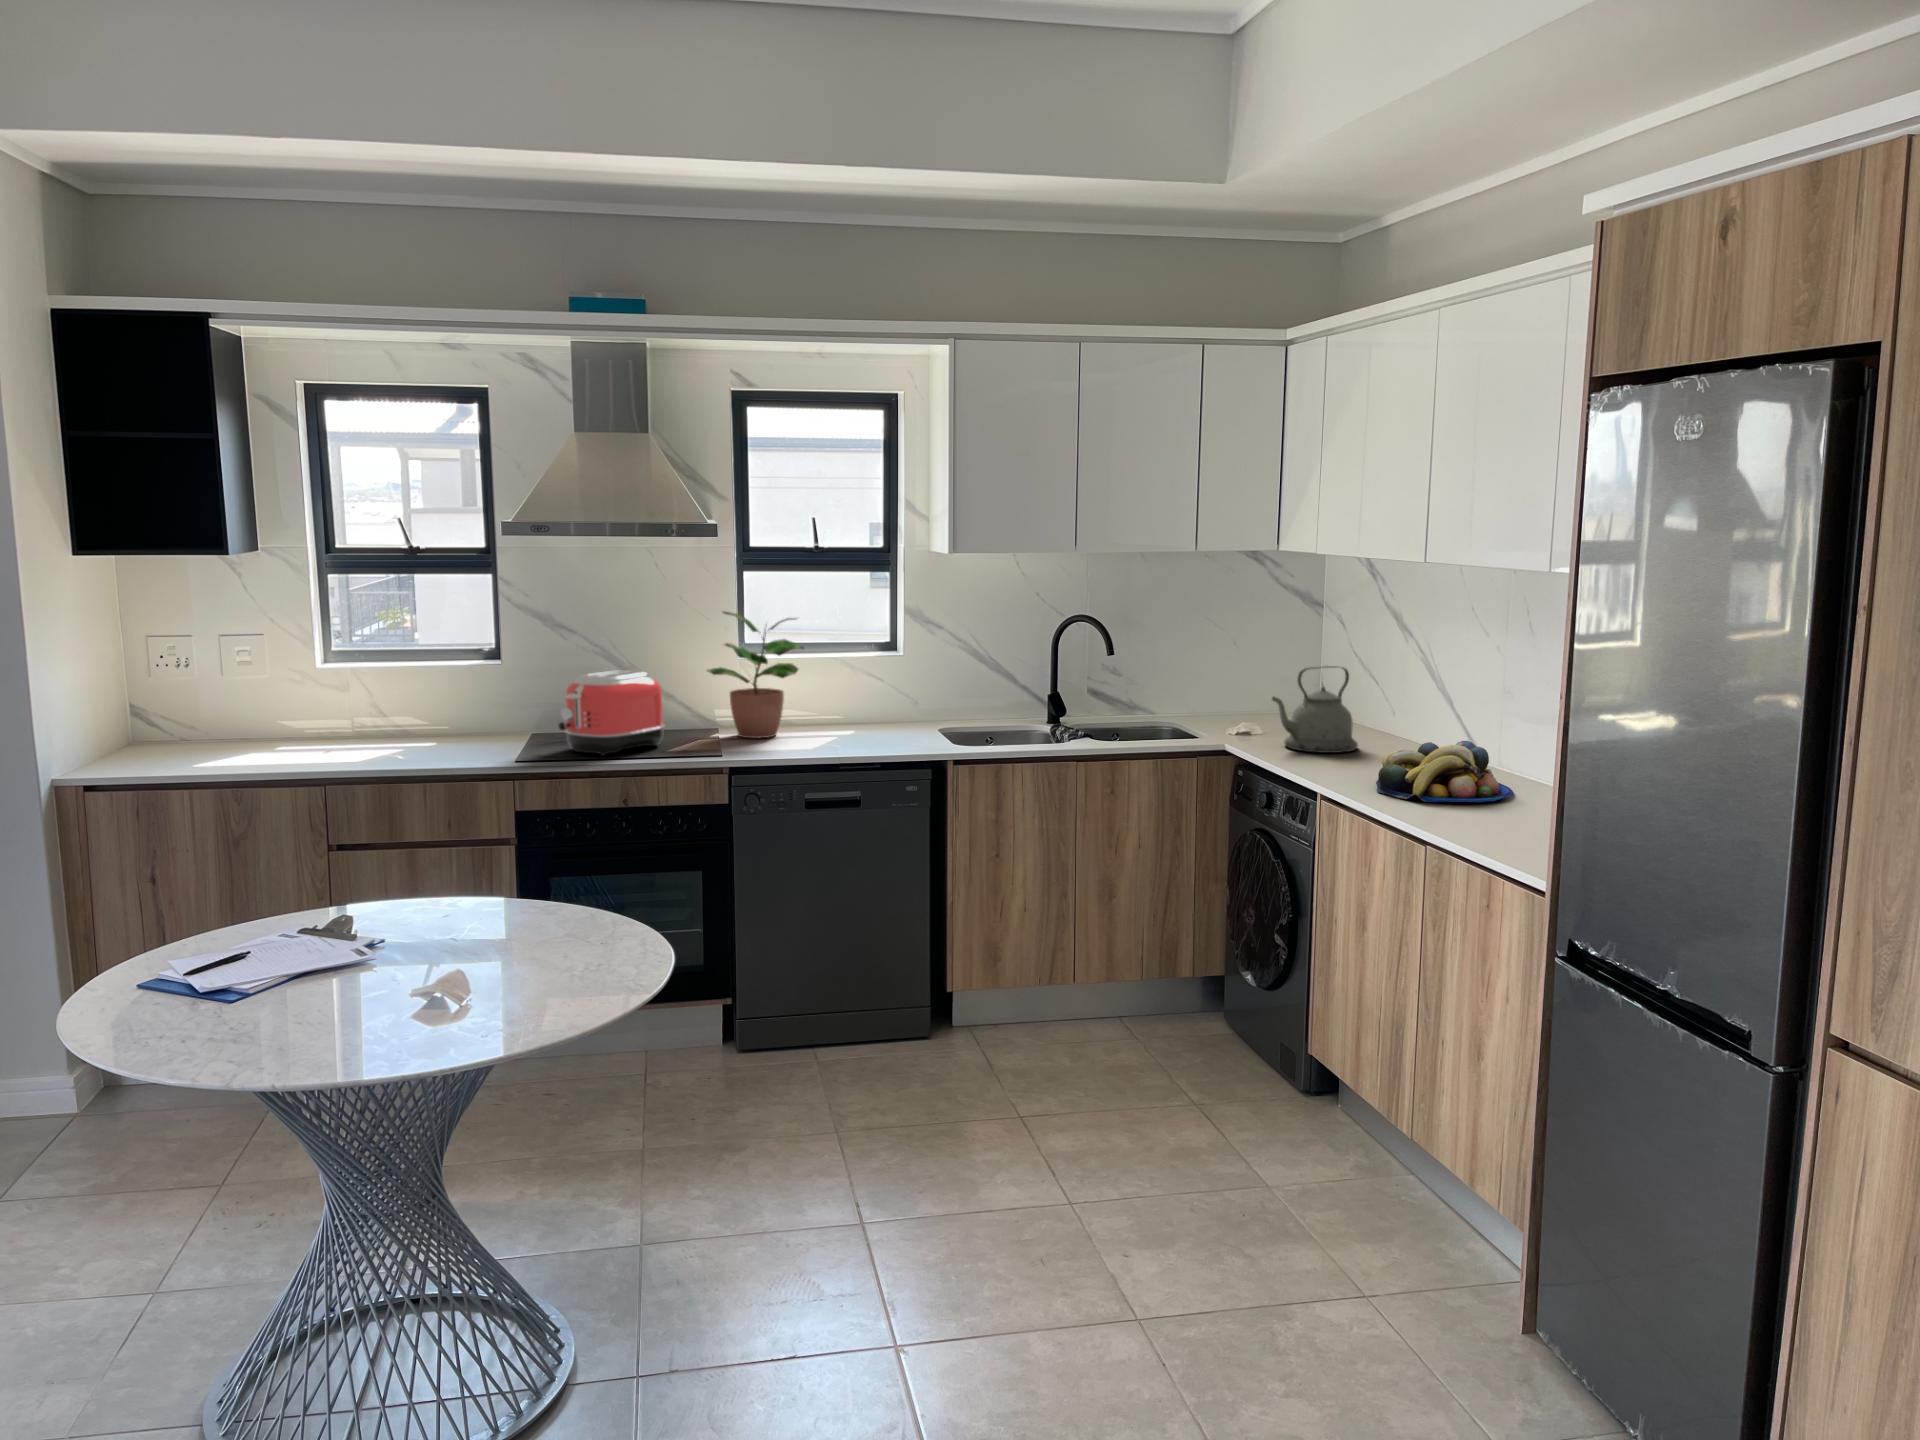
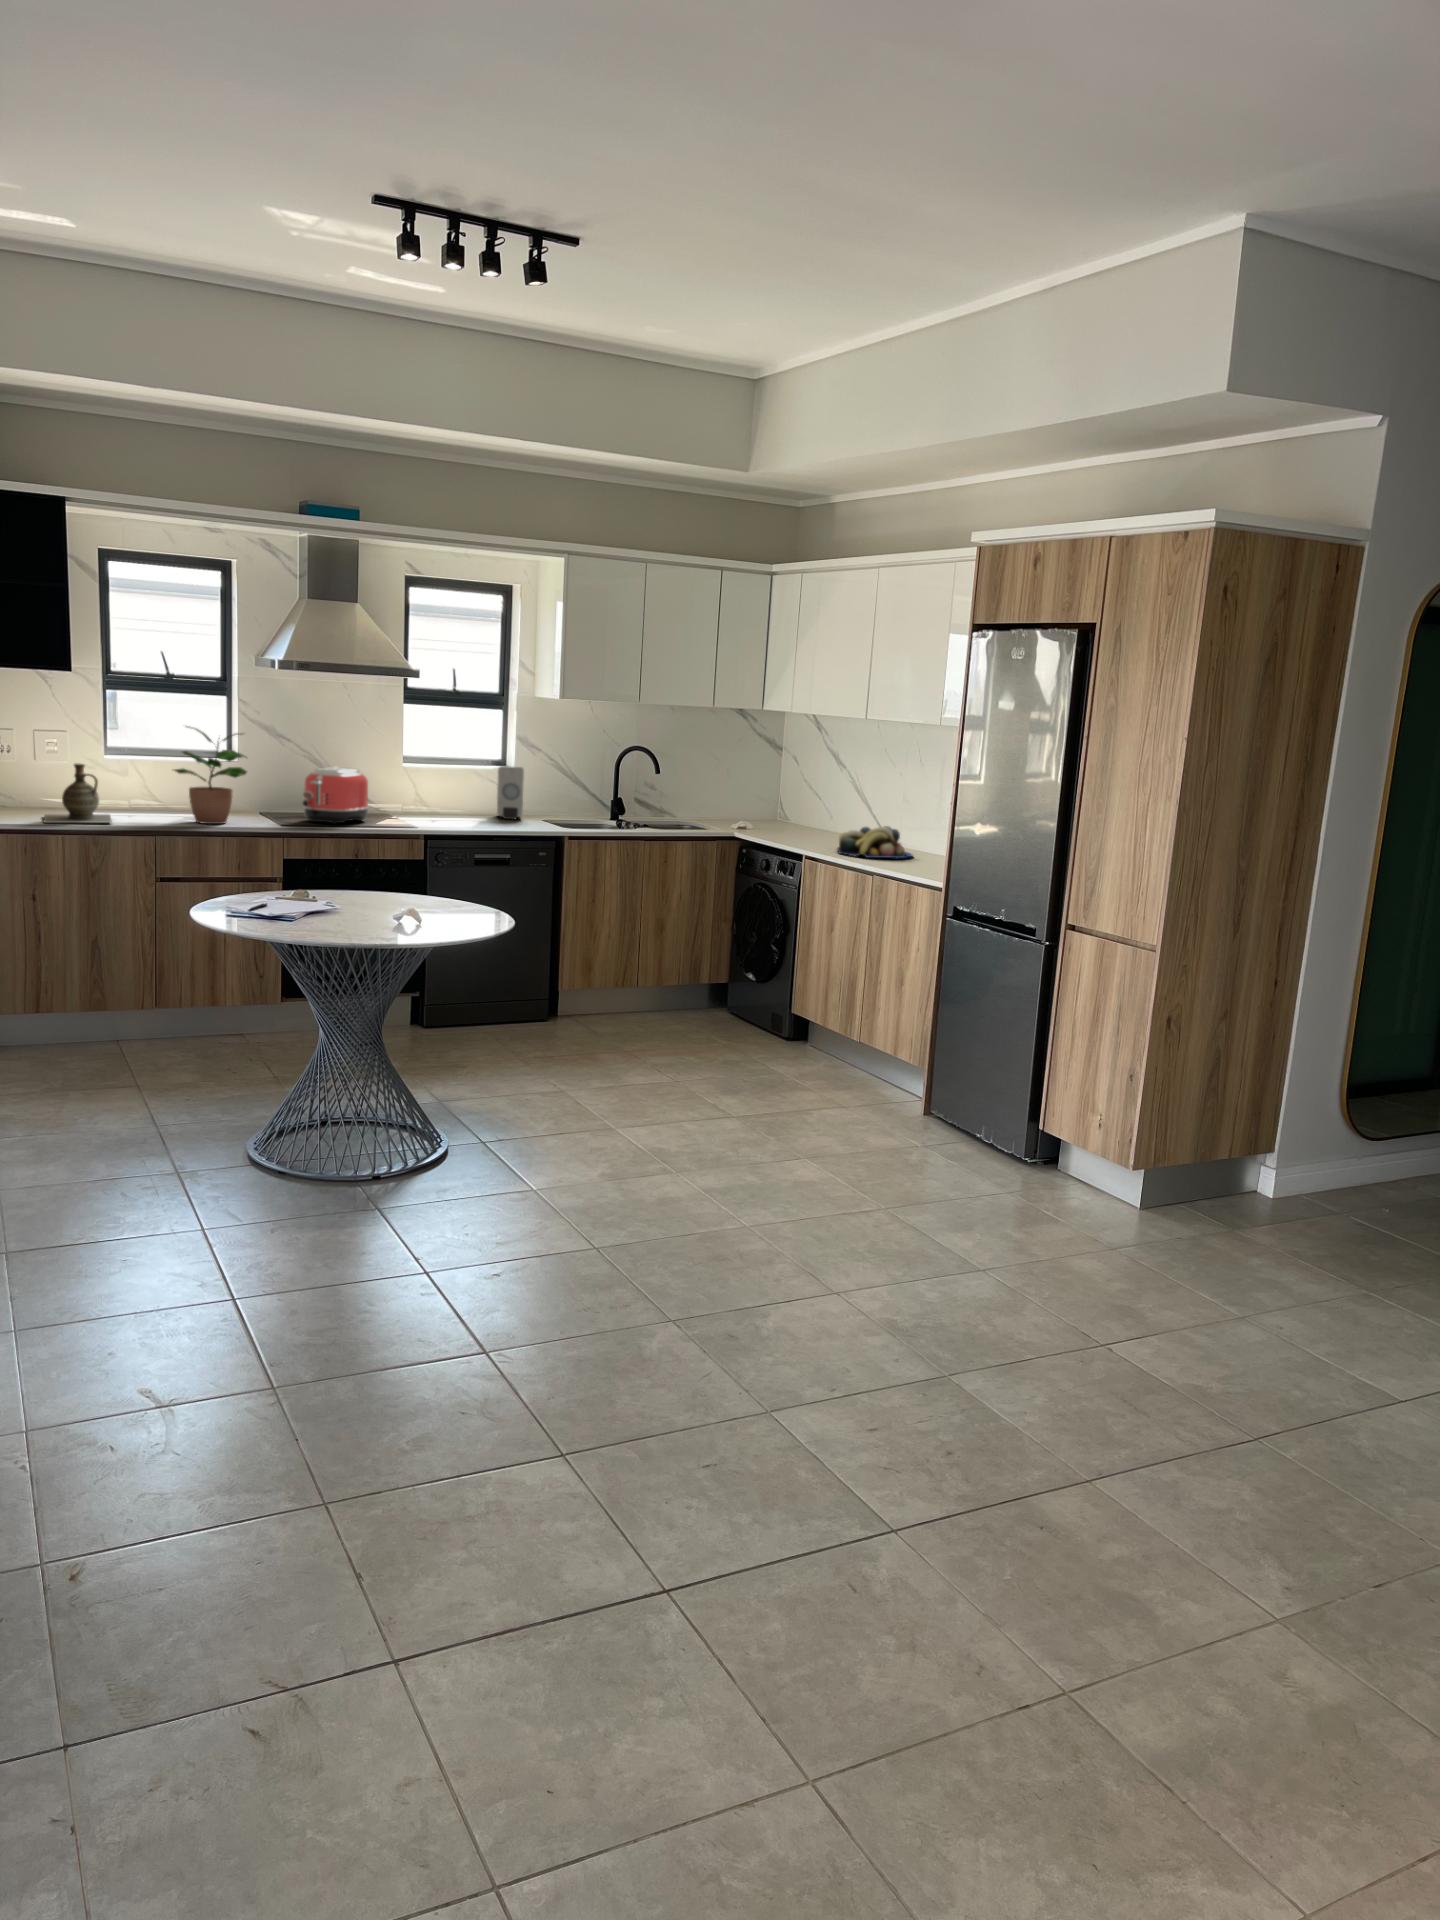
potted plant: present [707,611,804,738] -> present [174,726,247,824]
soap dispenser: none [868,654,909,732] -> present [497,766,524,820]
kettle: present [1272,667,1358,753] -> none [767,784,816,837]
ceramic jug: none [180,684,299,772] -> present [44,763,112,823]

